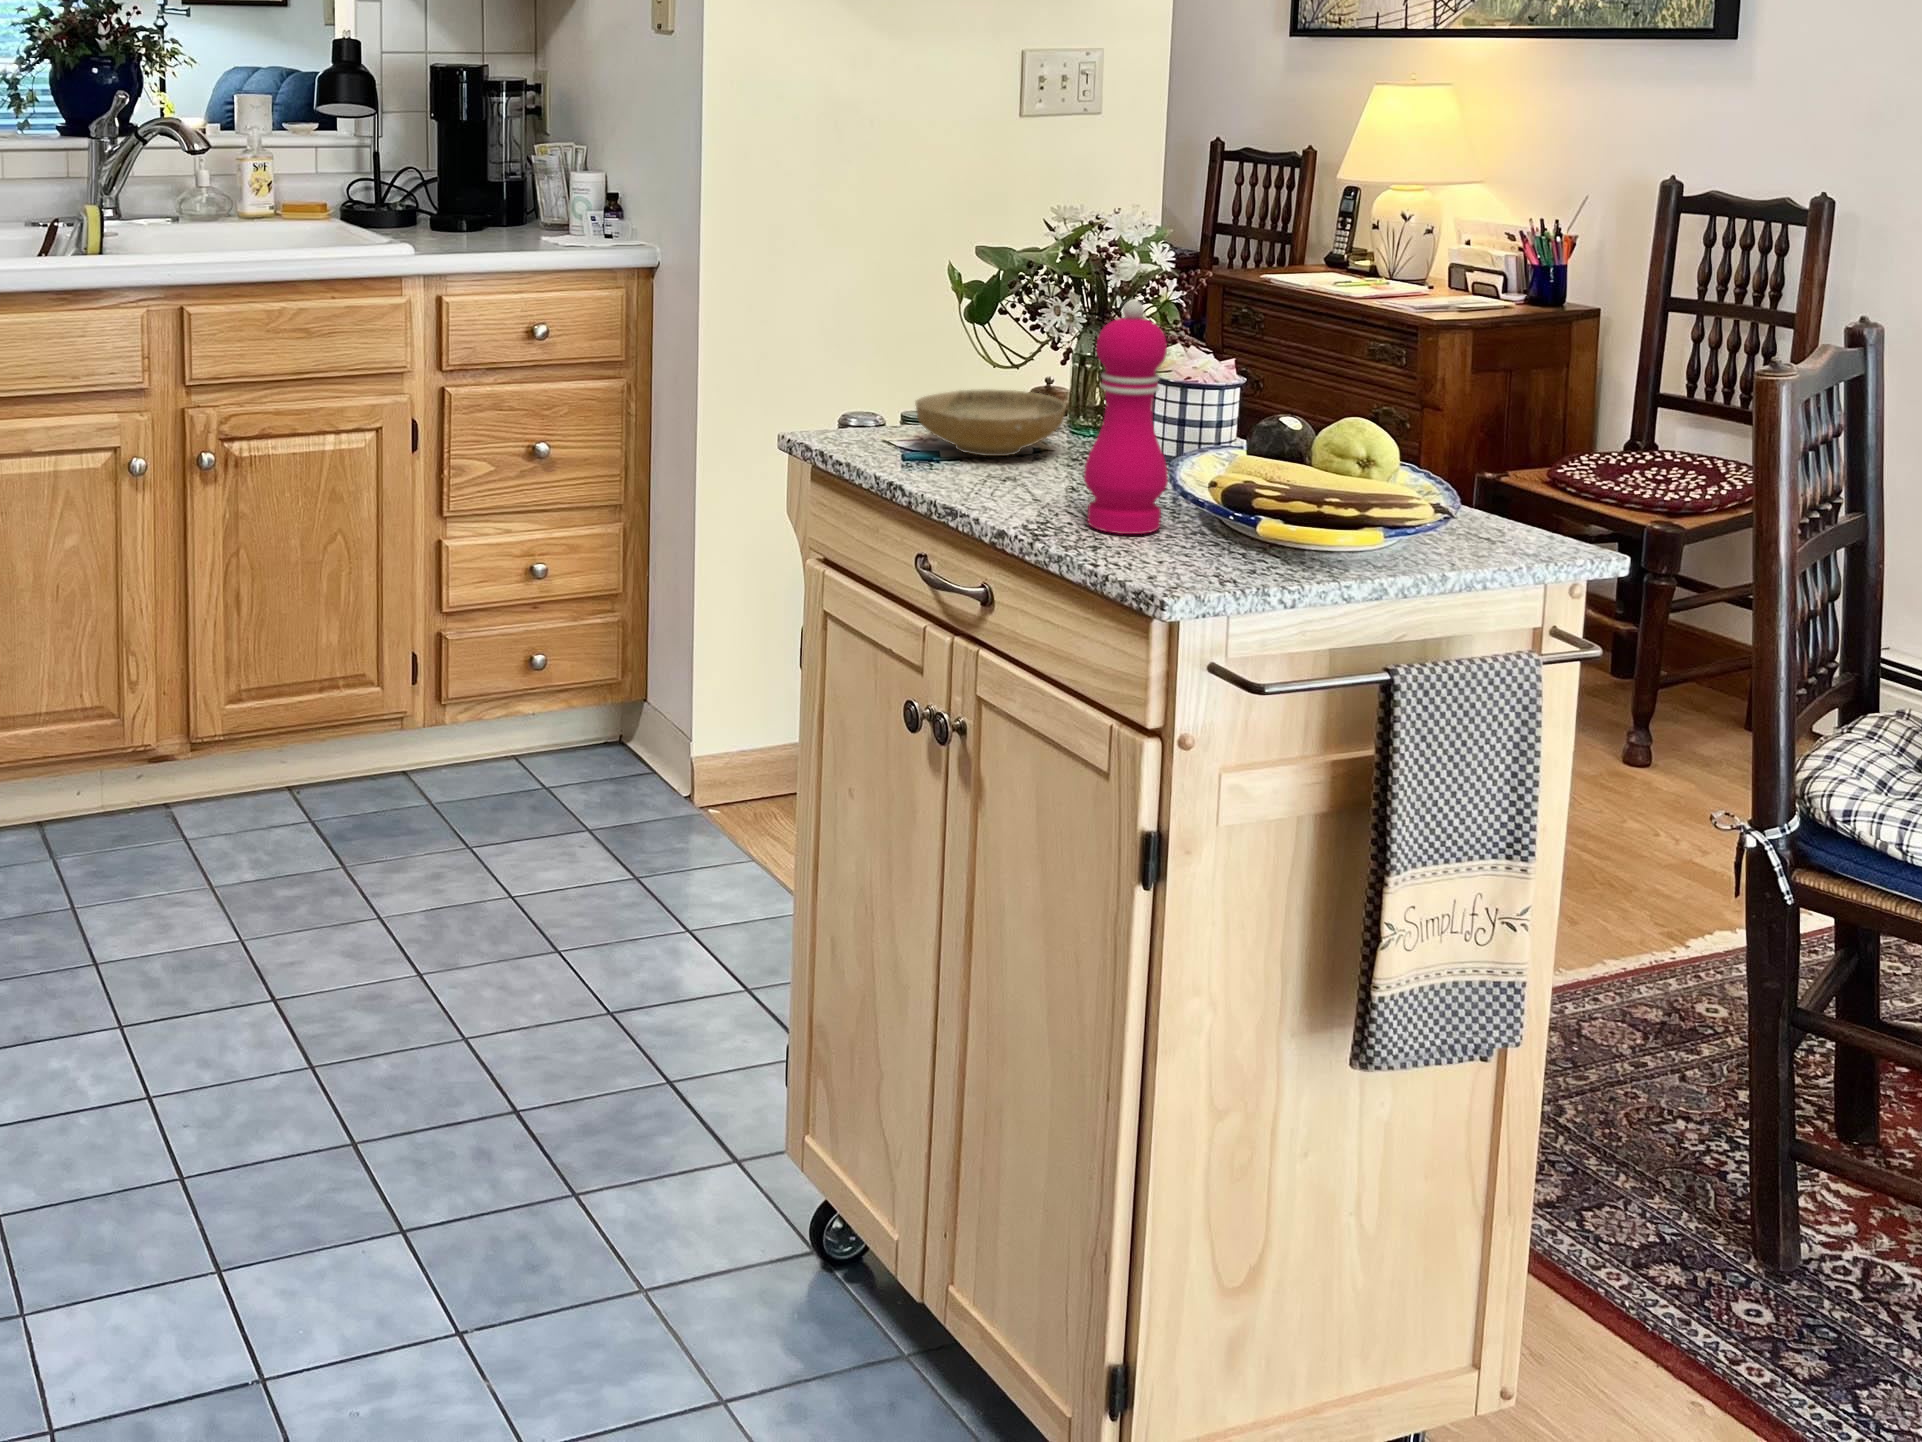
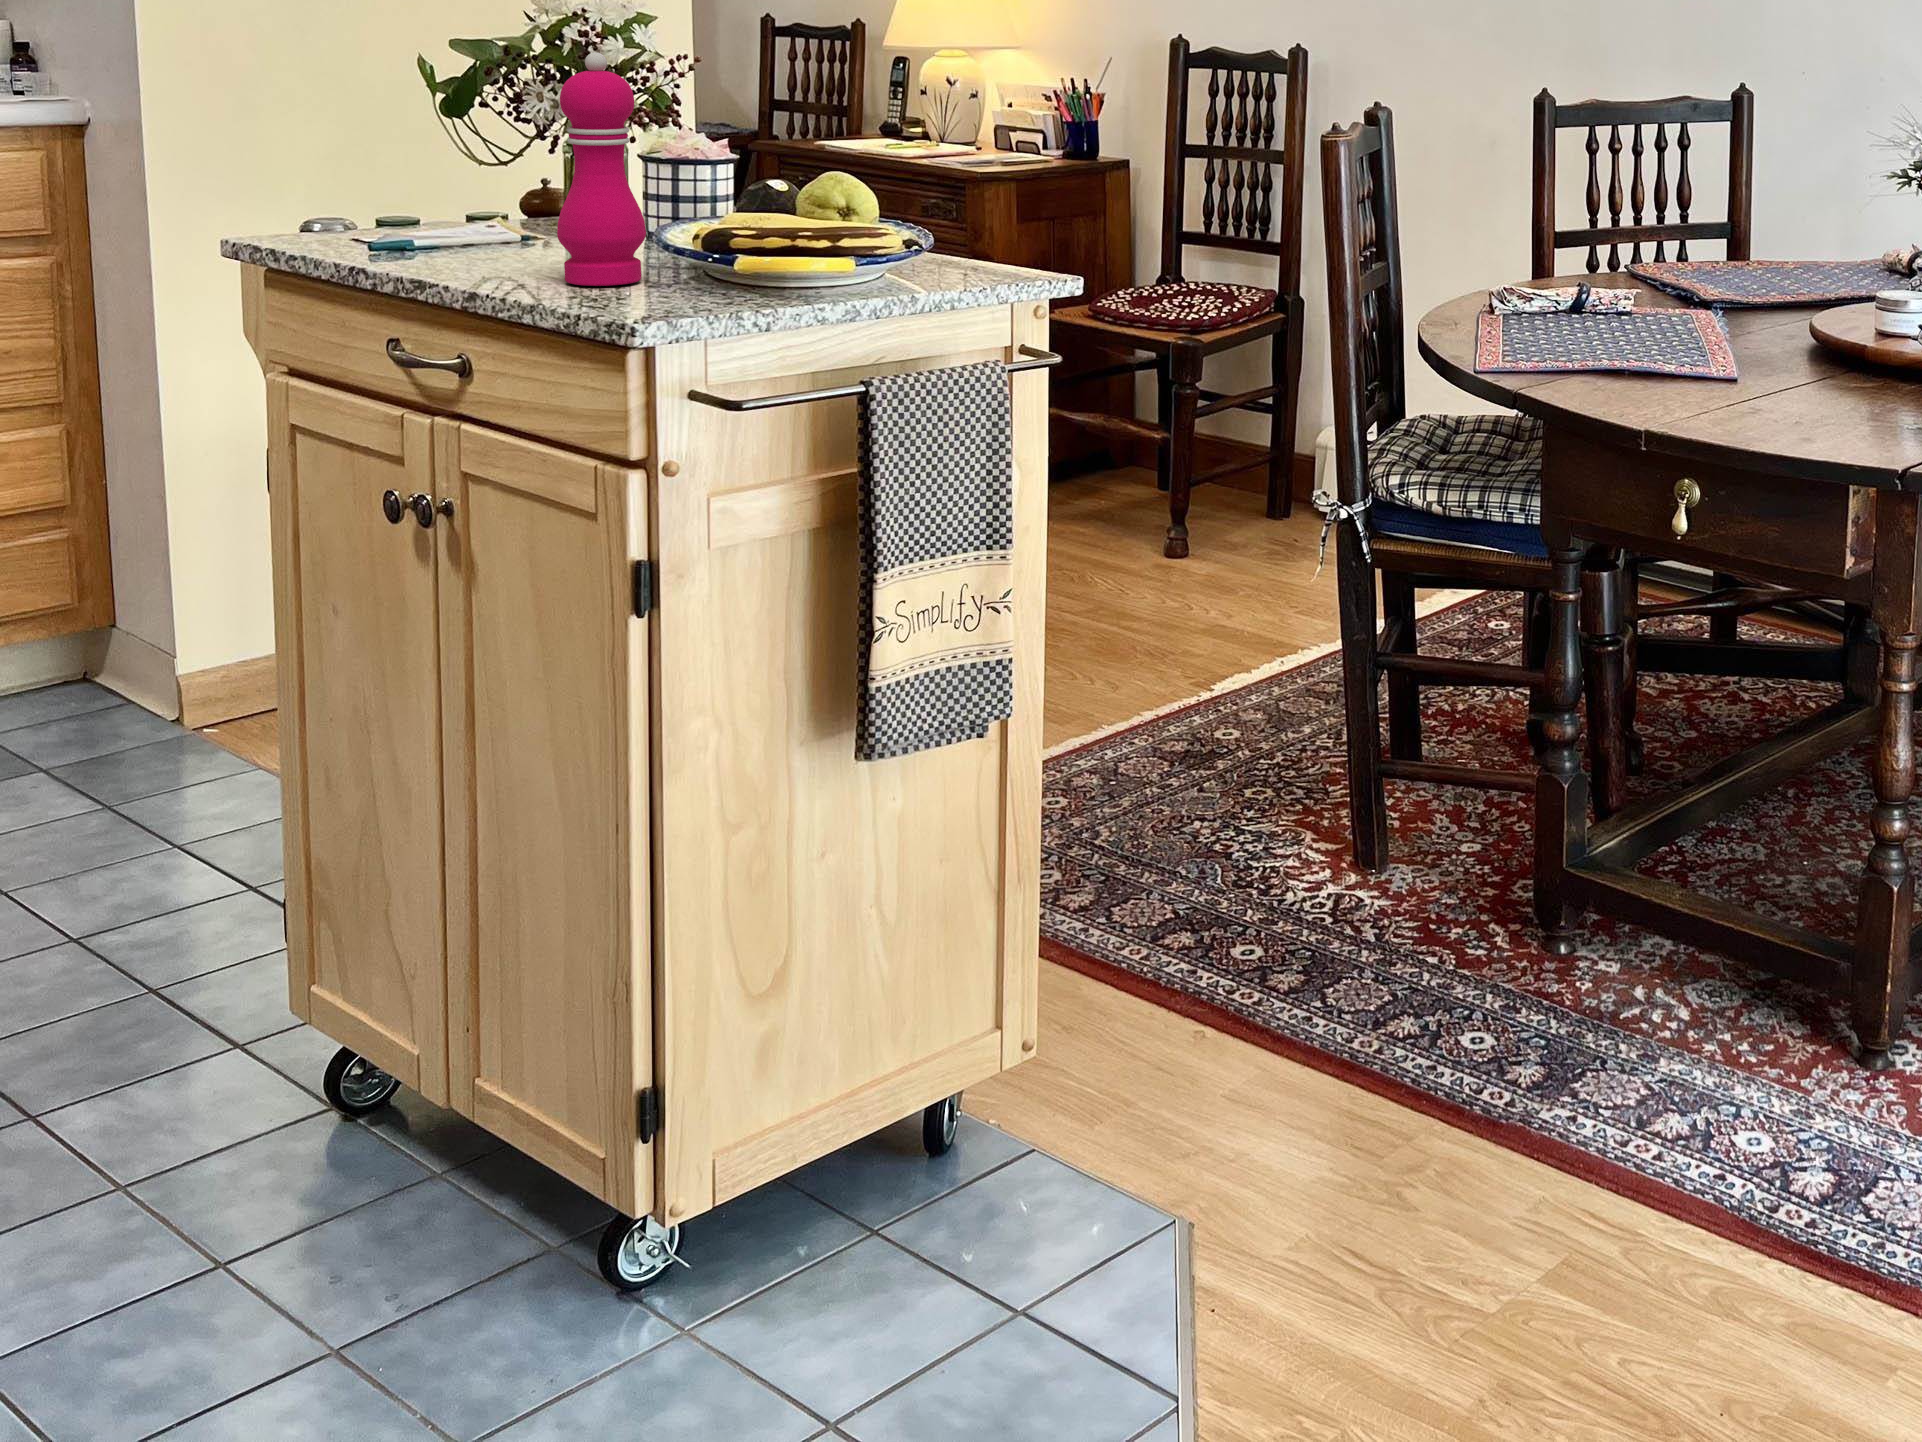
ceramic bowl: present [915,389,1066,456] -> none [380,181,550,242]

